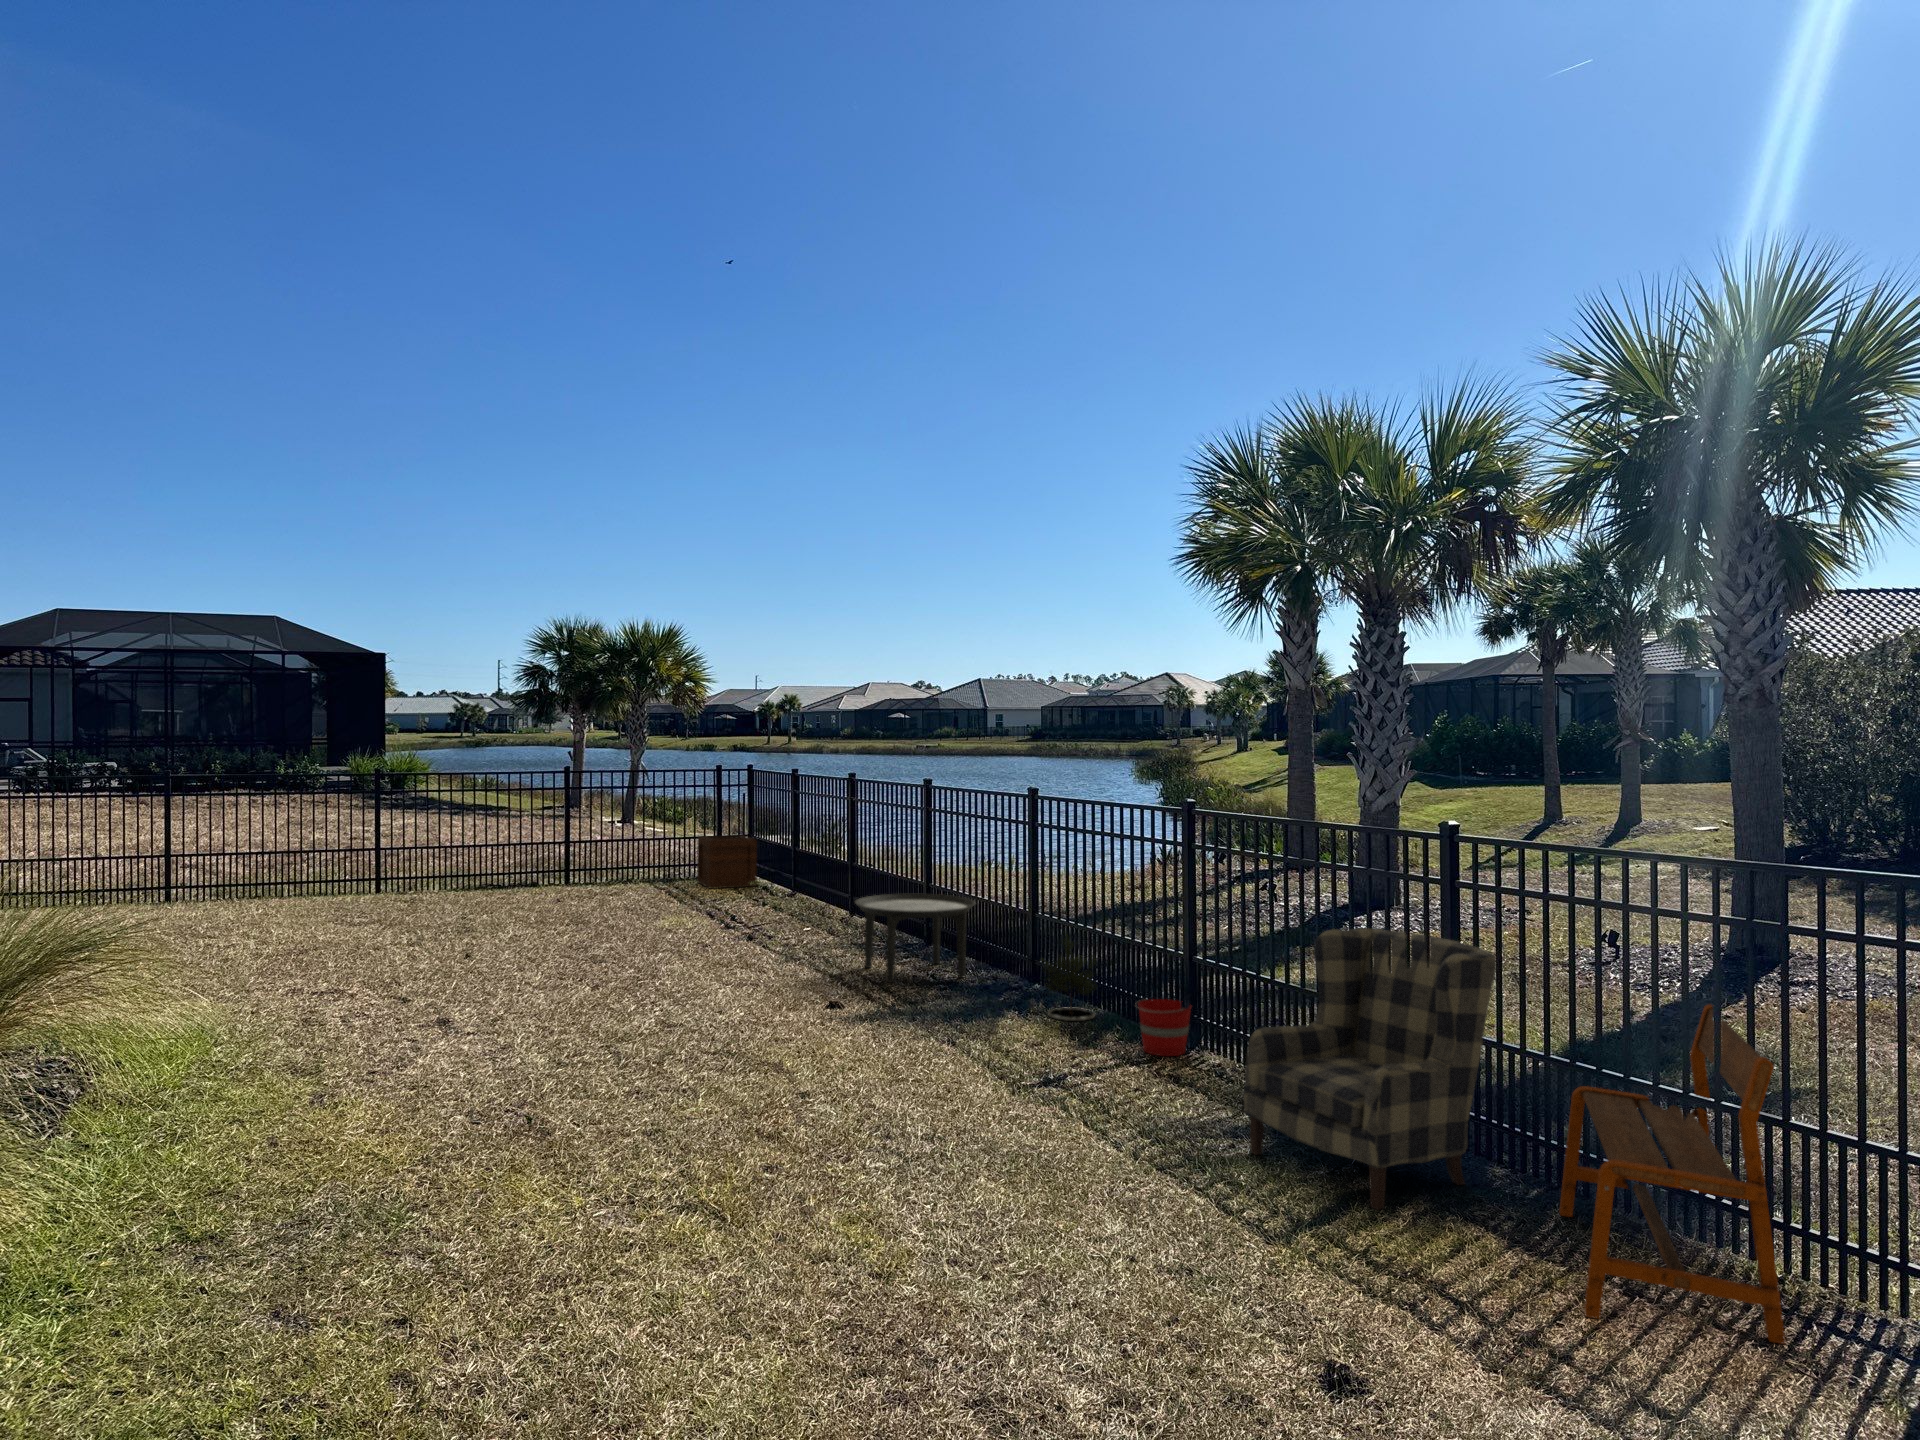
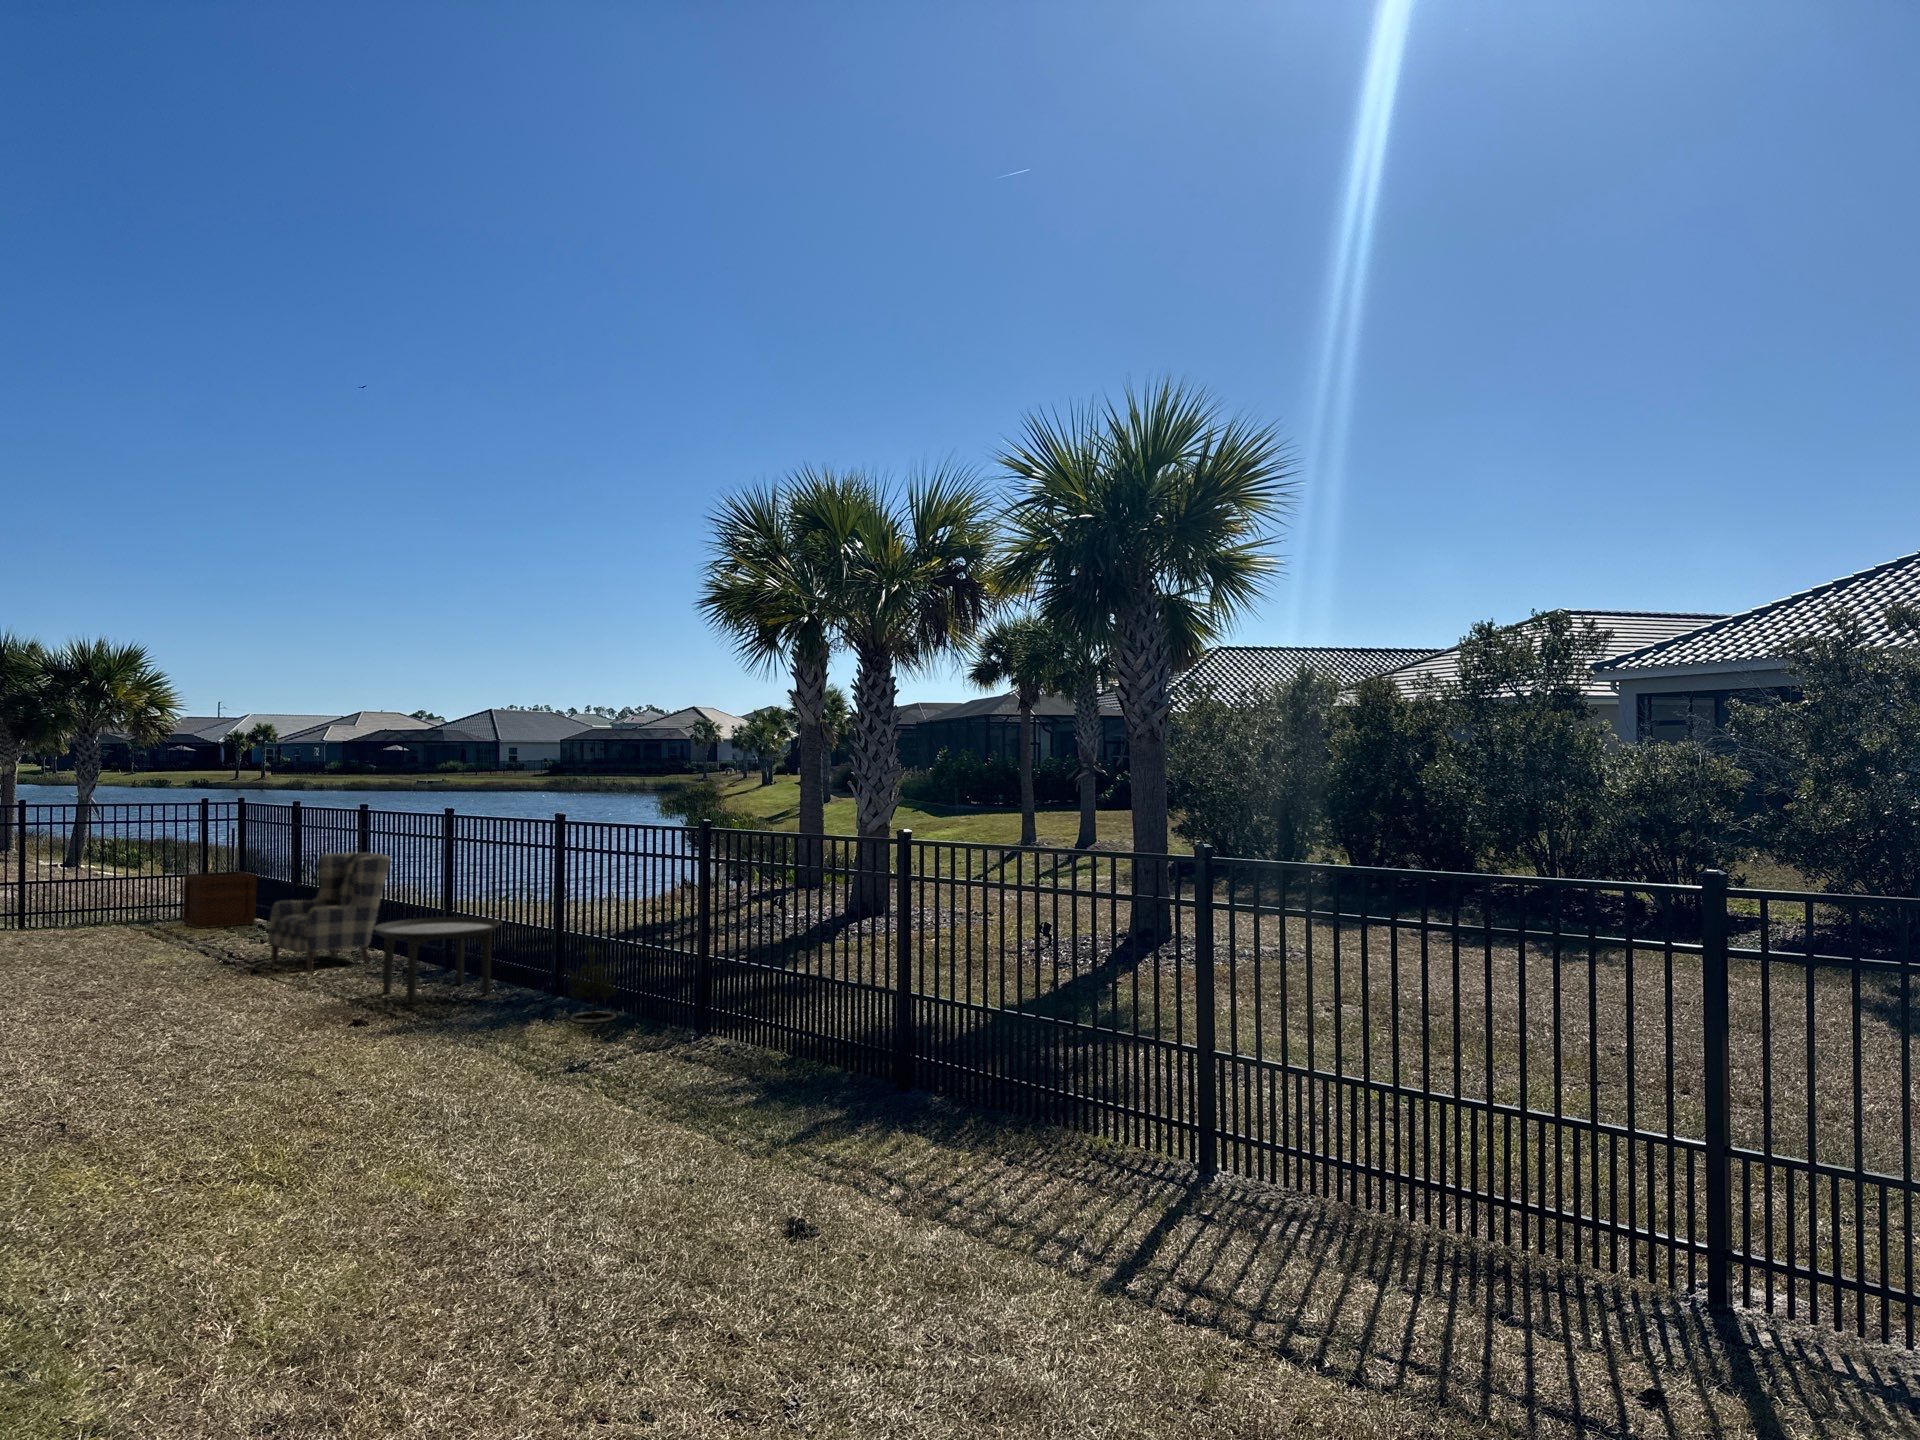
chair: present [1244,928,1496,1210] -> present [268,852,391,971]
bucket: present [1138,999,1192,1056] -> none [652,995,702,1044]
bench: present [1559,1004,1786,1344] -> none [975,955,1105,1188]

